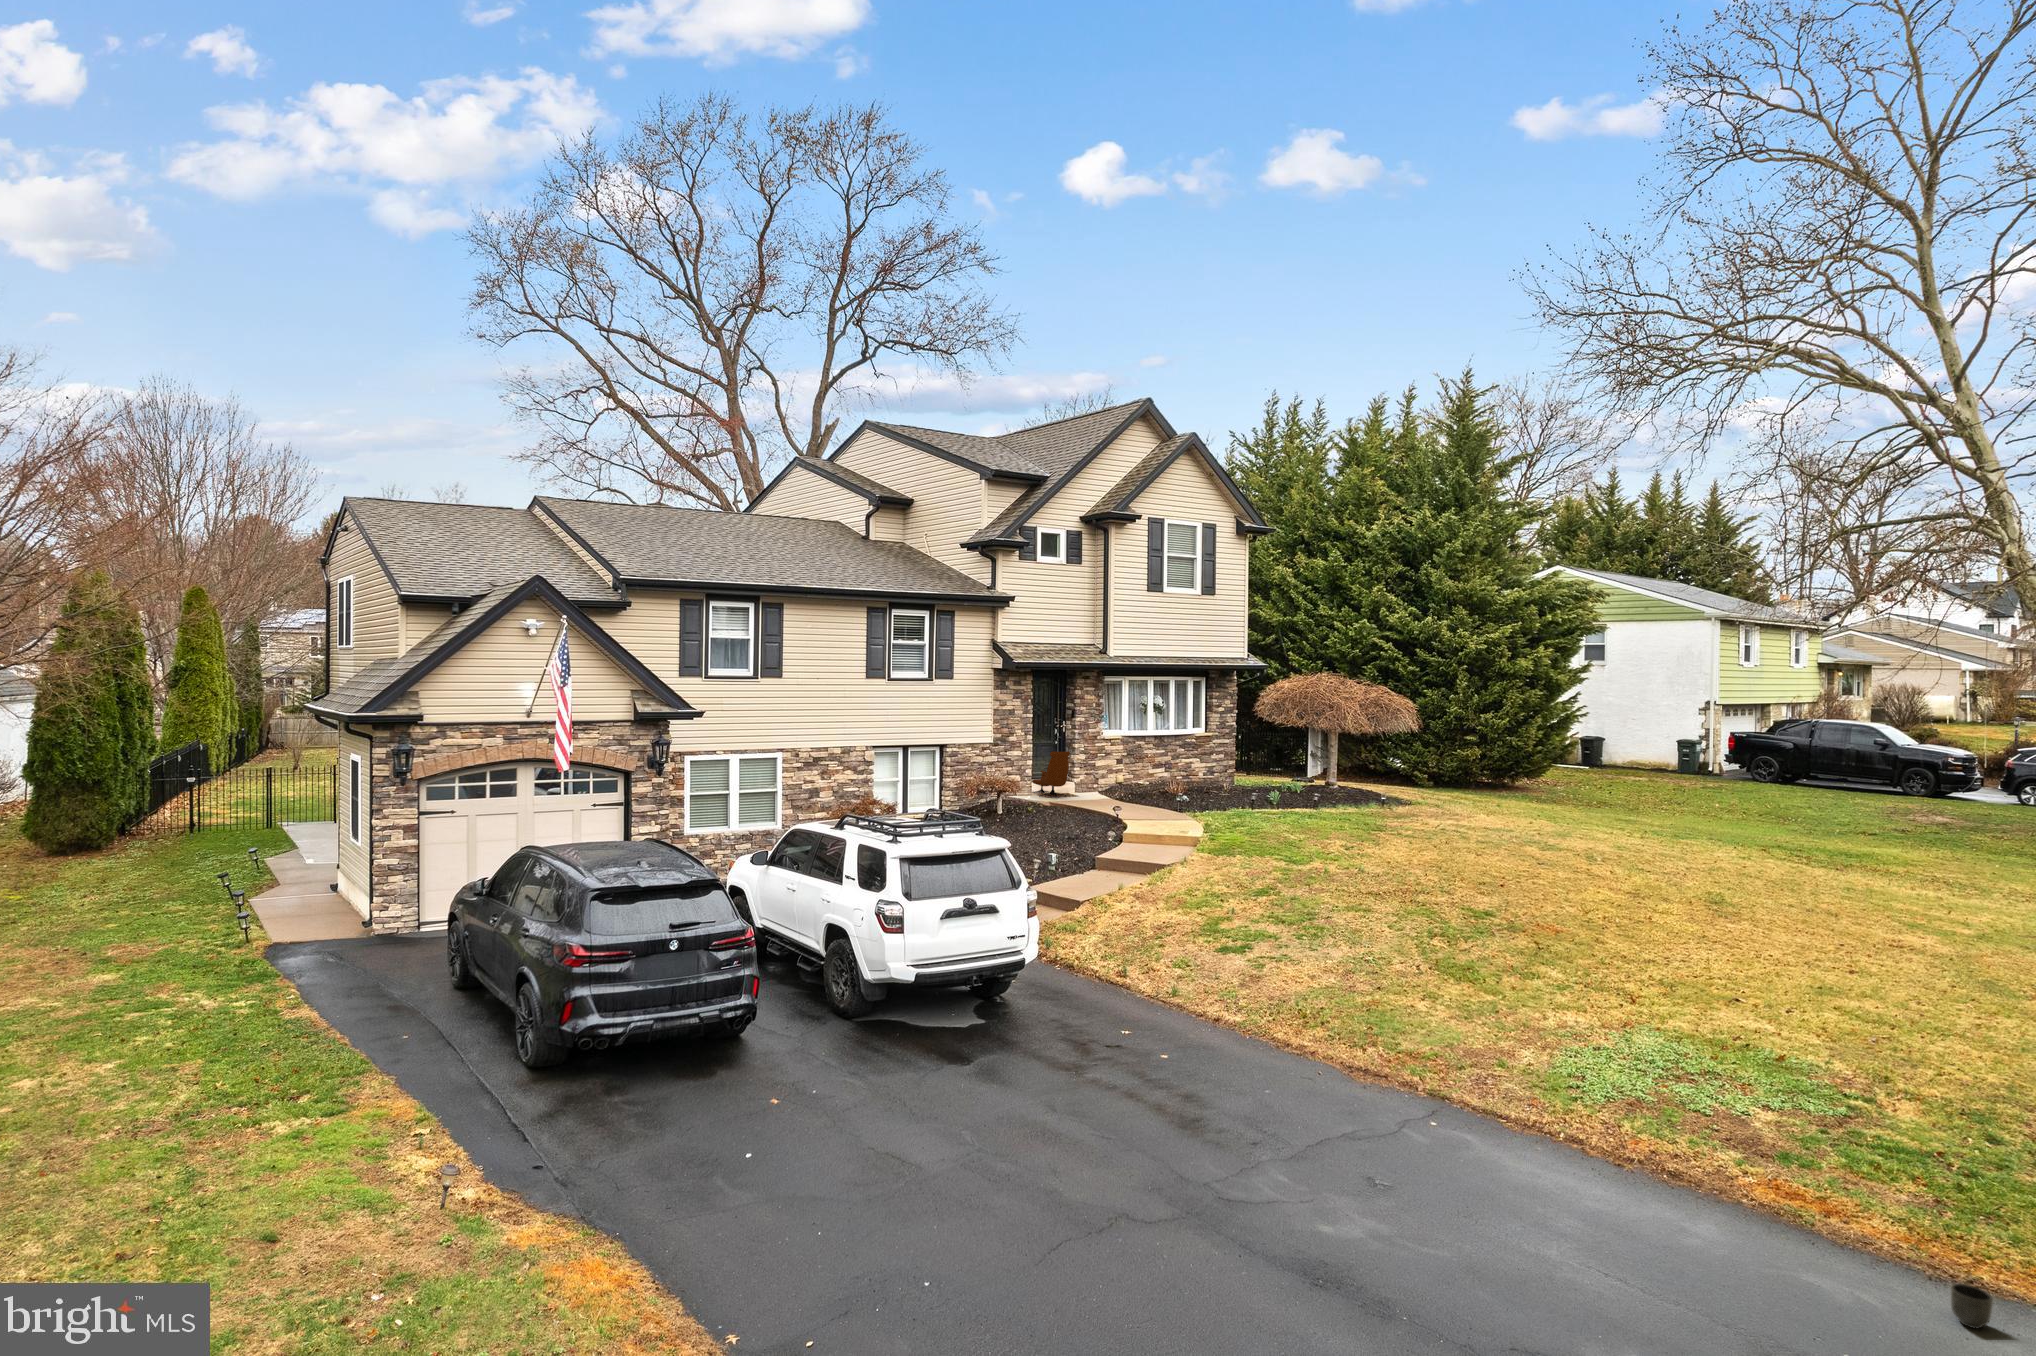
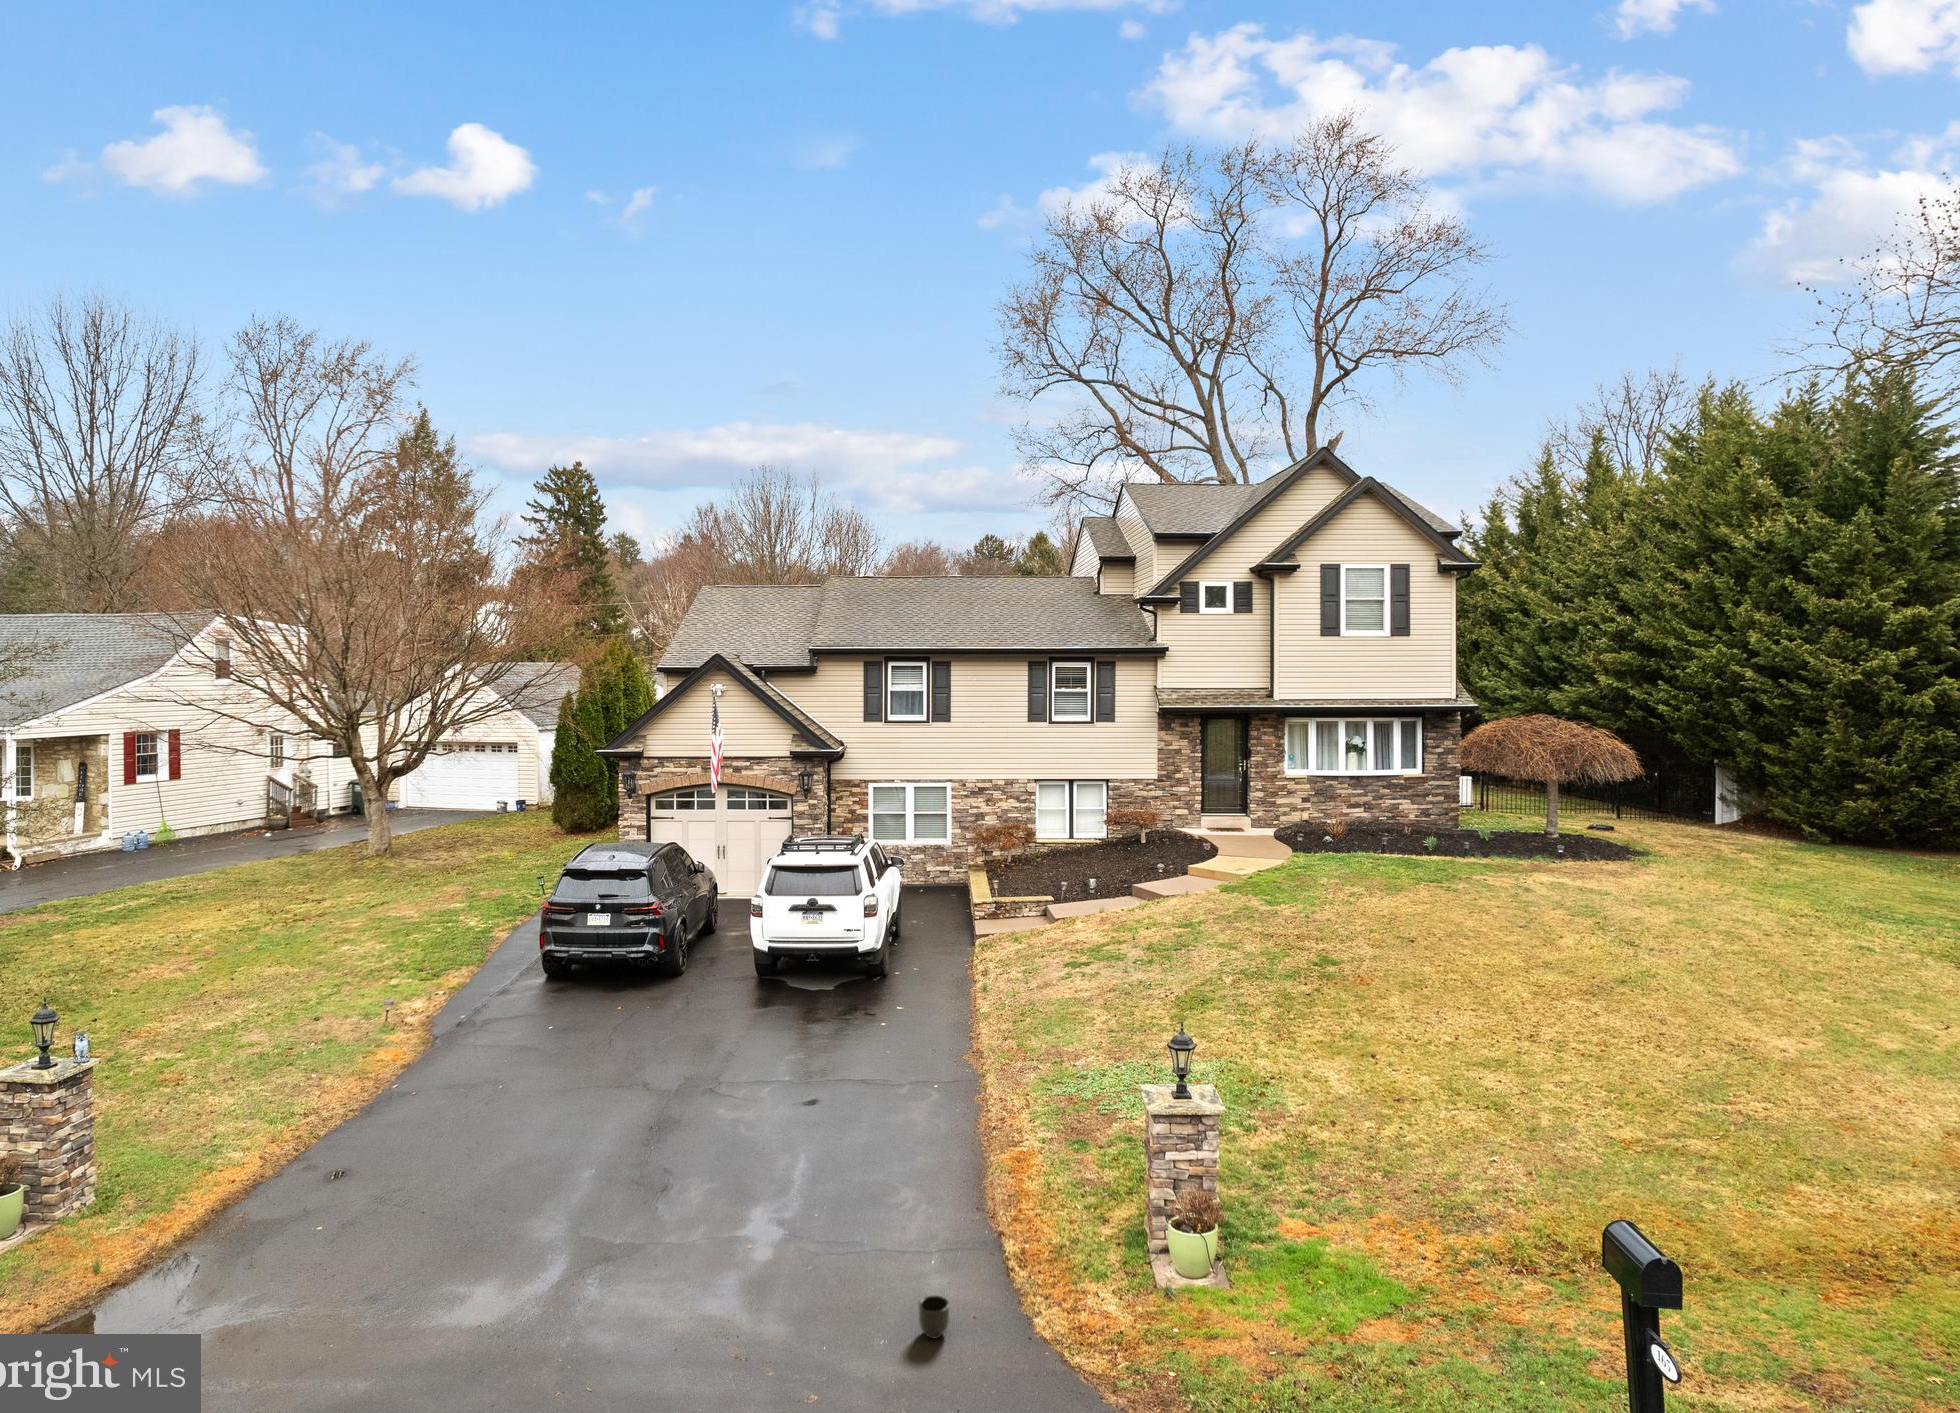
lounge chair: present [1033,751,1070,798] -> none [1203,789,1231,832]

